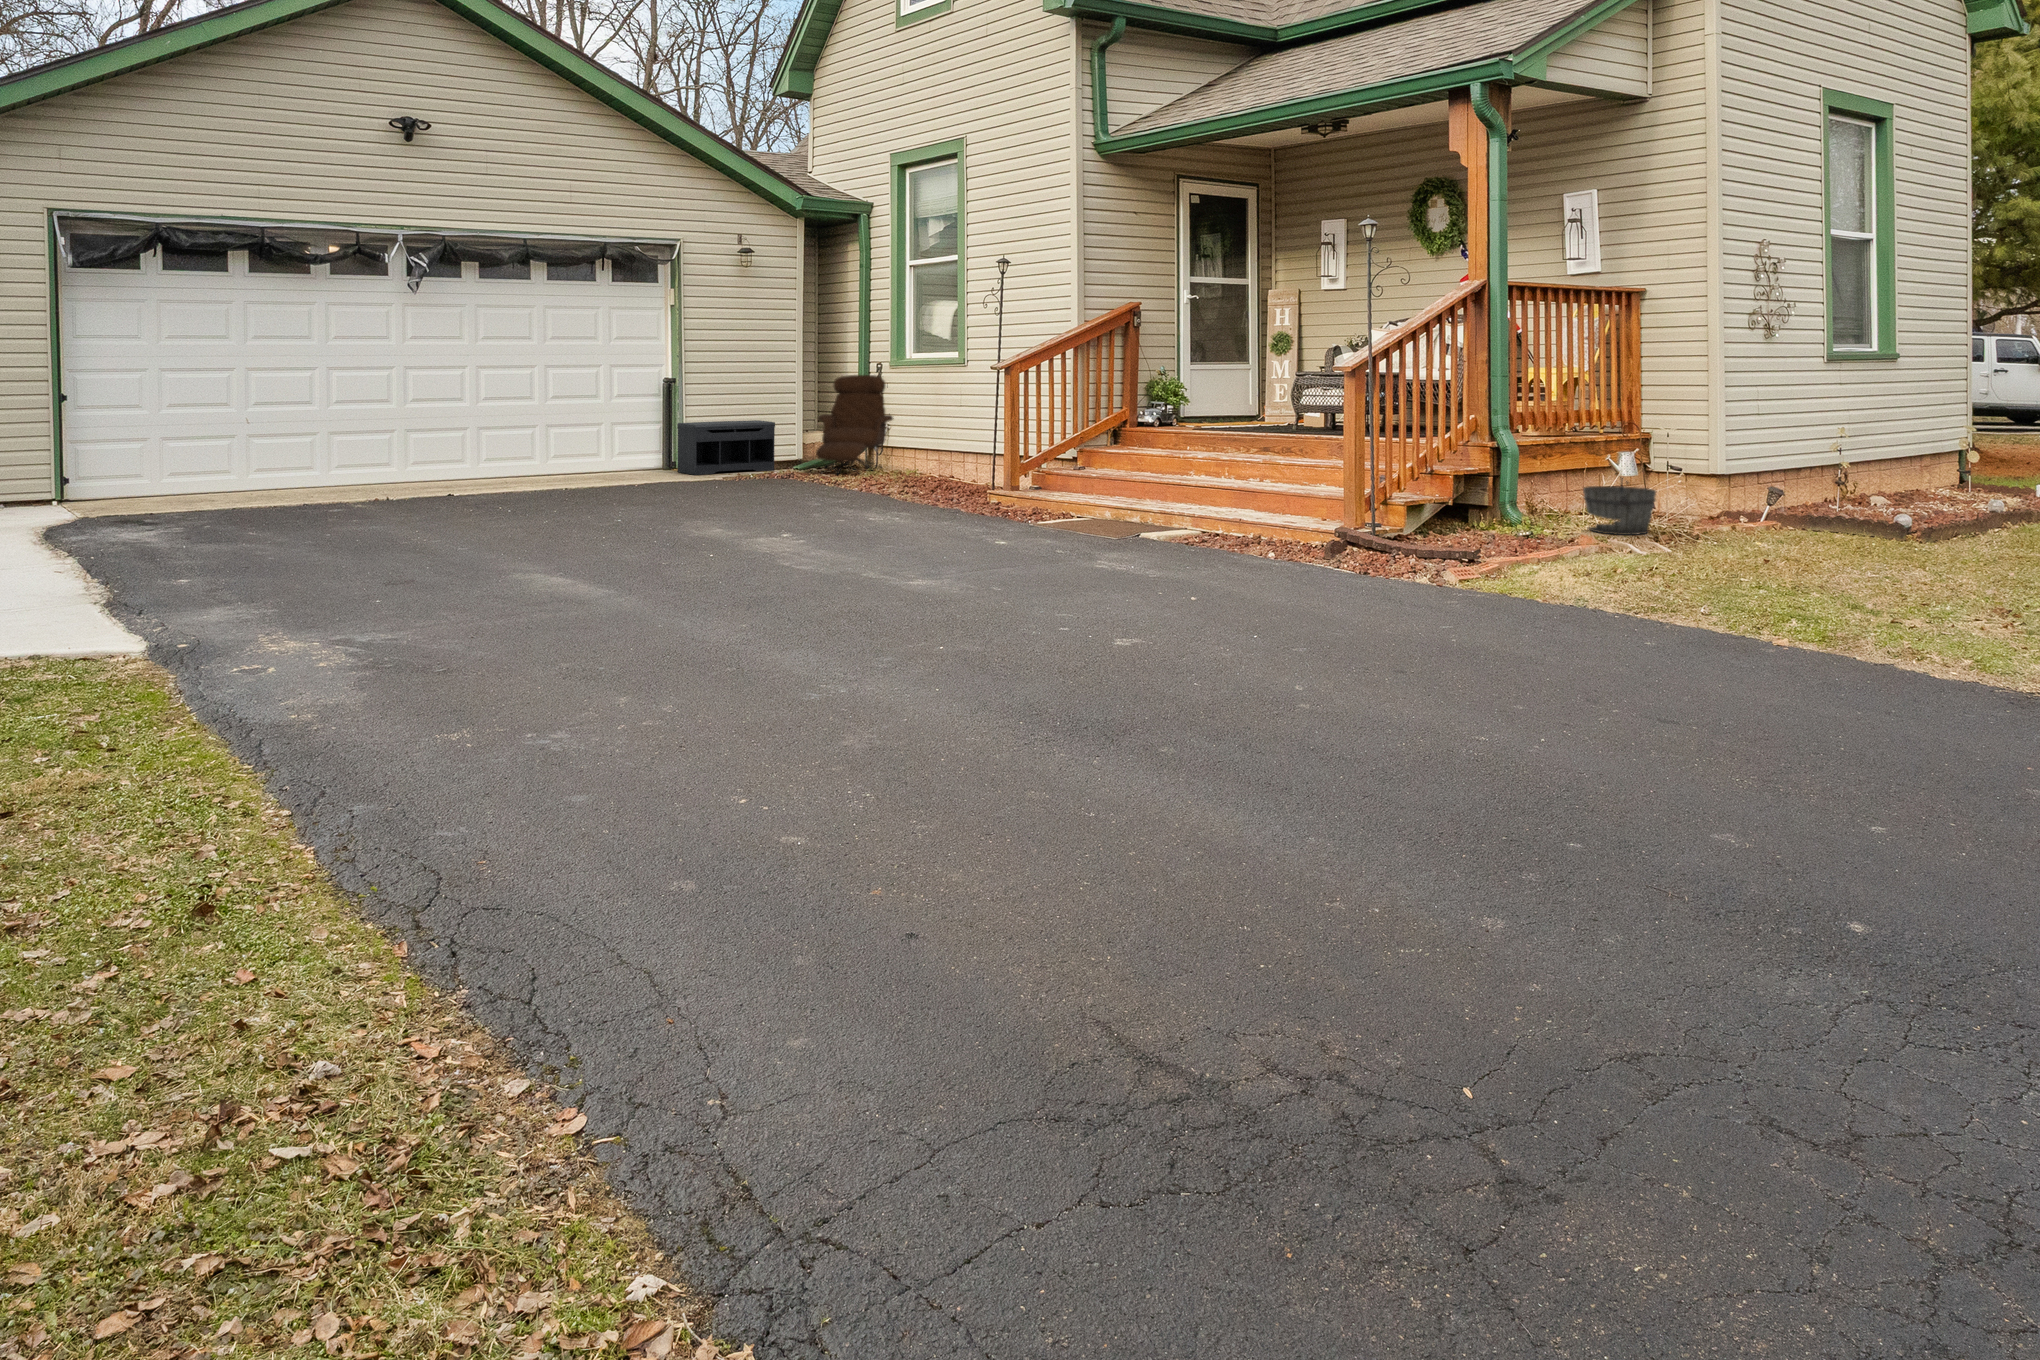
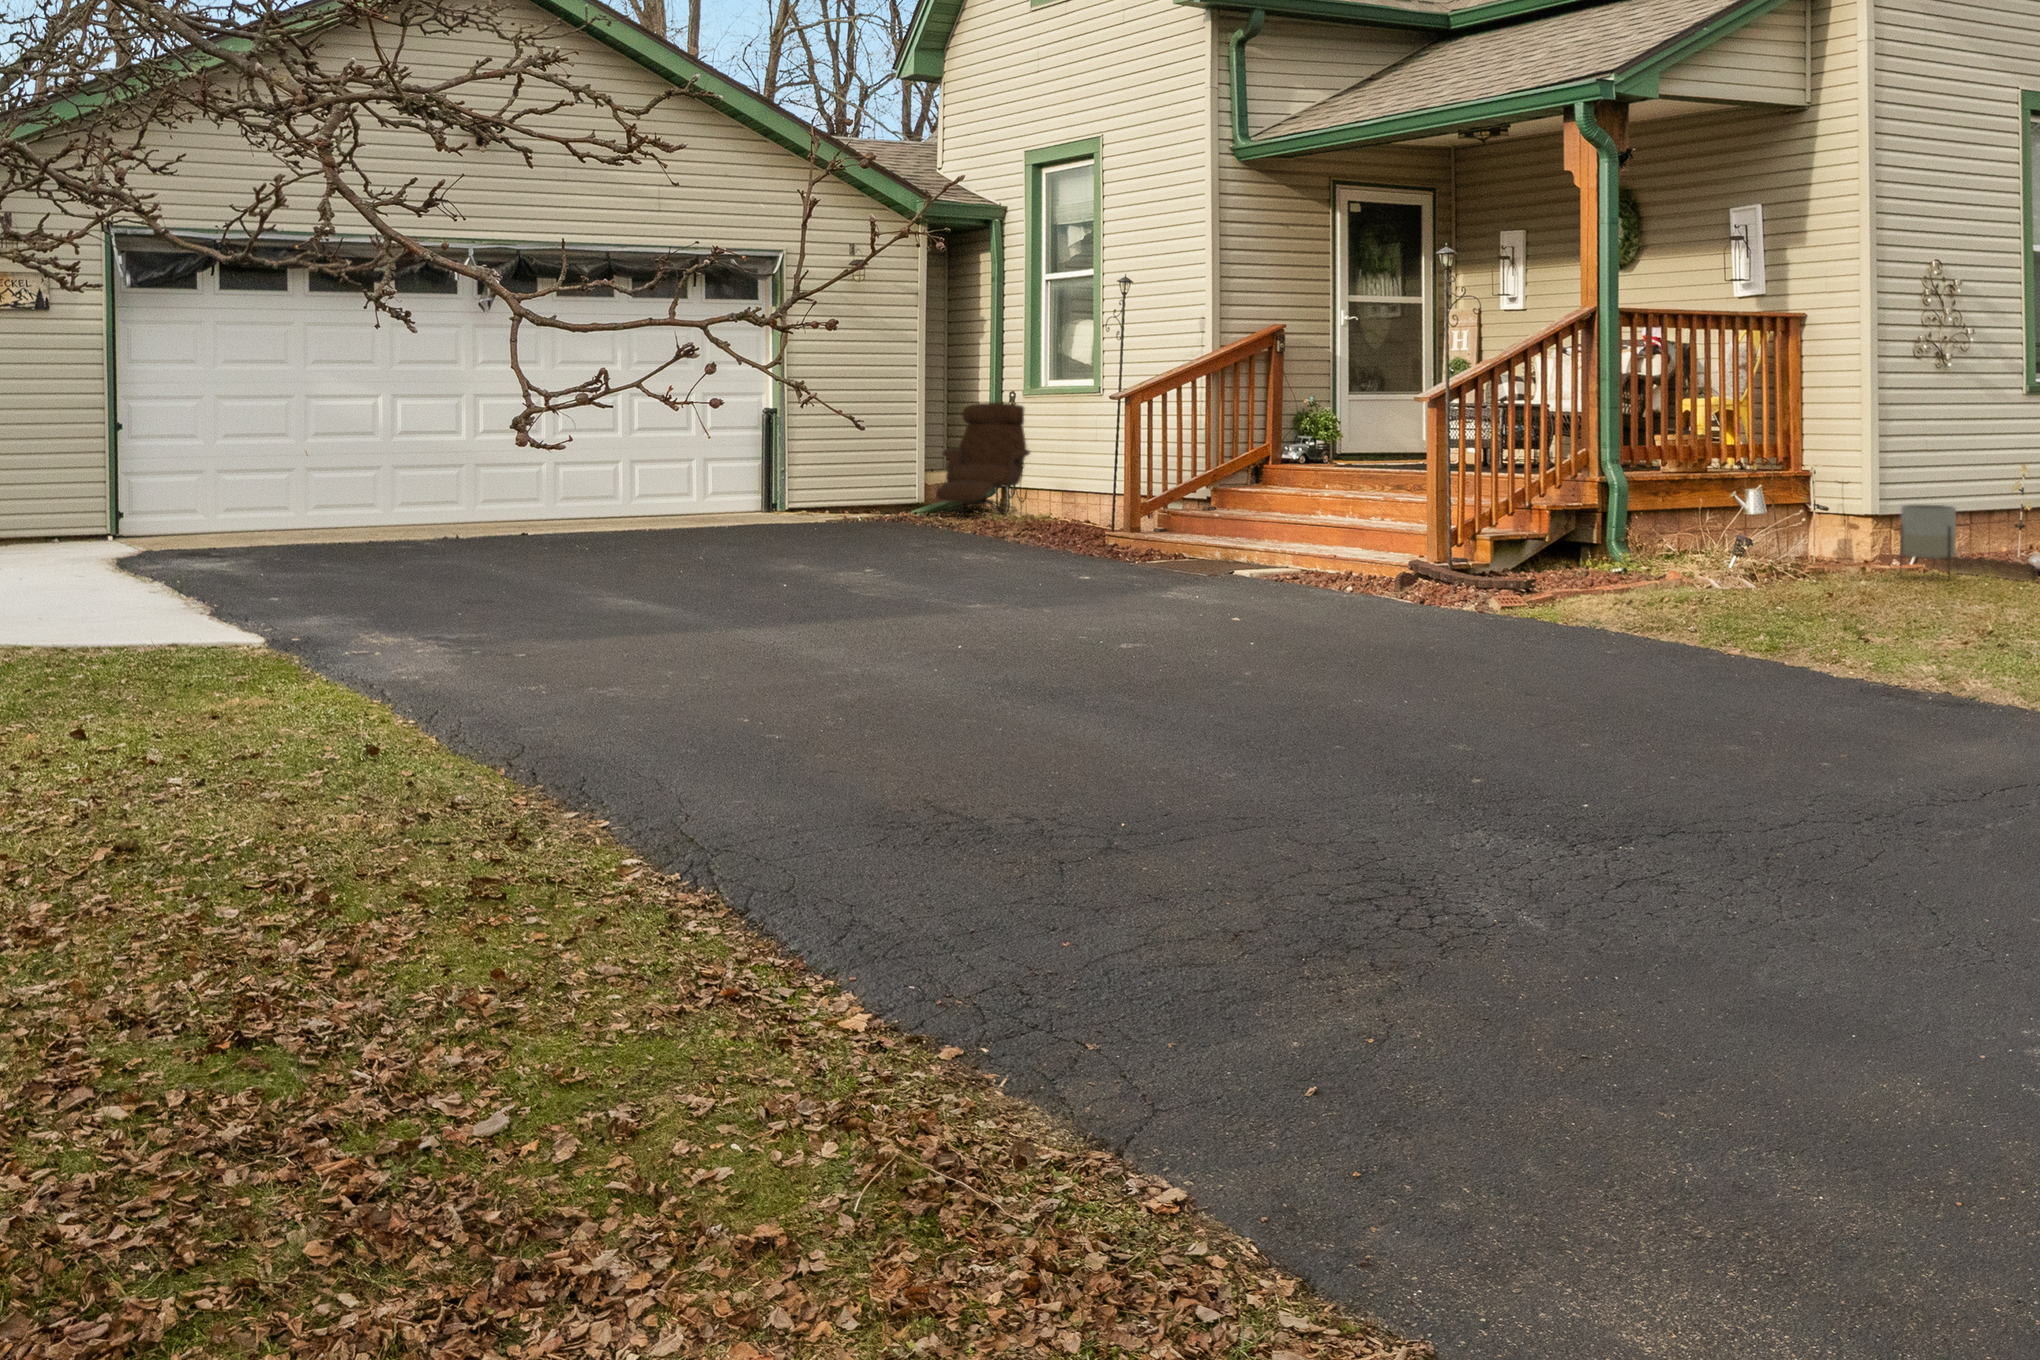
bench: present [677,420,775,475] -> none [779,455,892,517]
planter: none [1751,460,1806,531] -> present [1900,505,1956,568]
wooden bucket: present [1583,477,1656,535] -> none [1710,517,1786,582]

